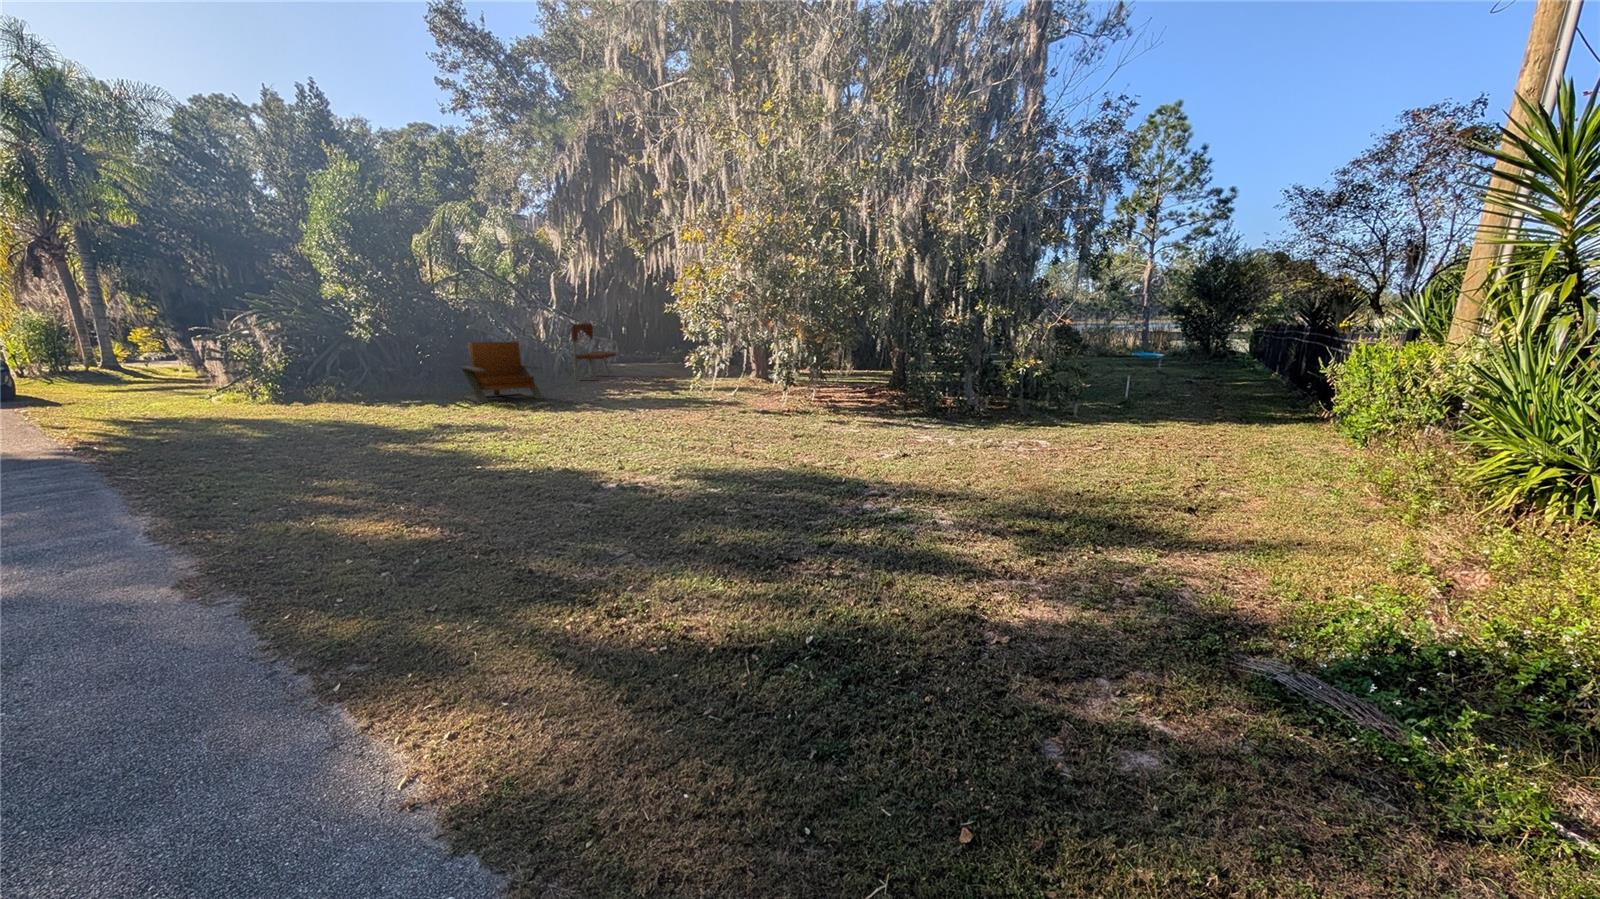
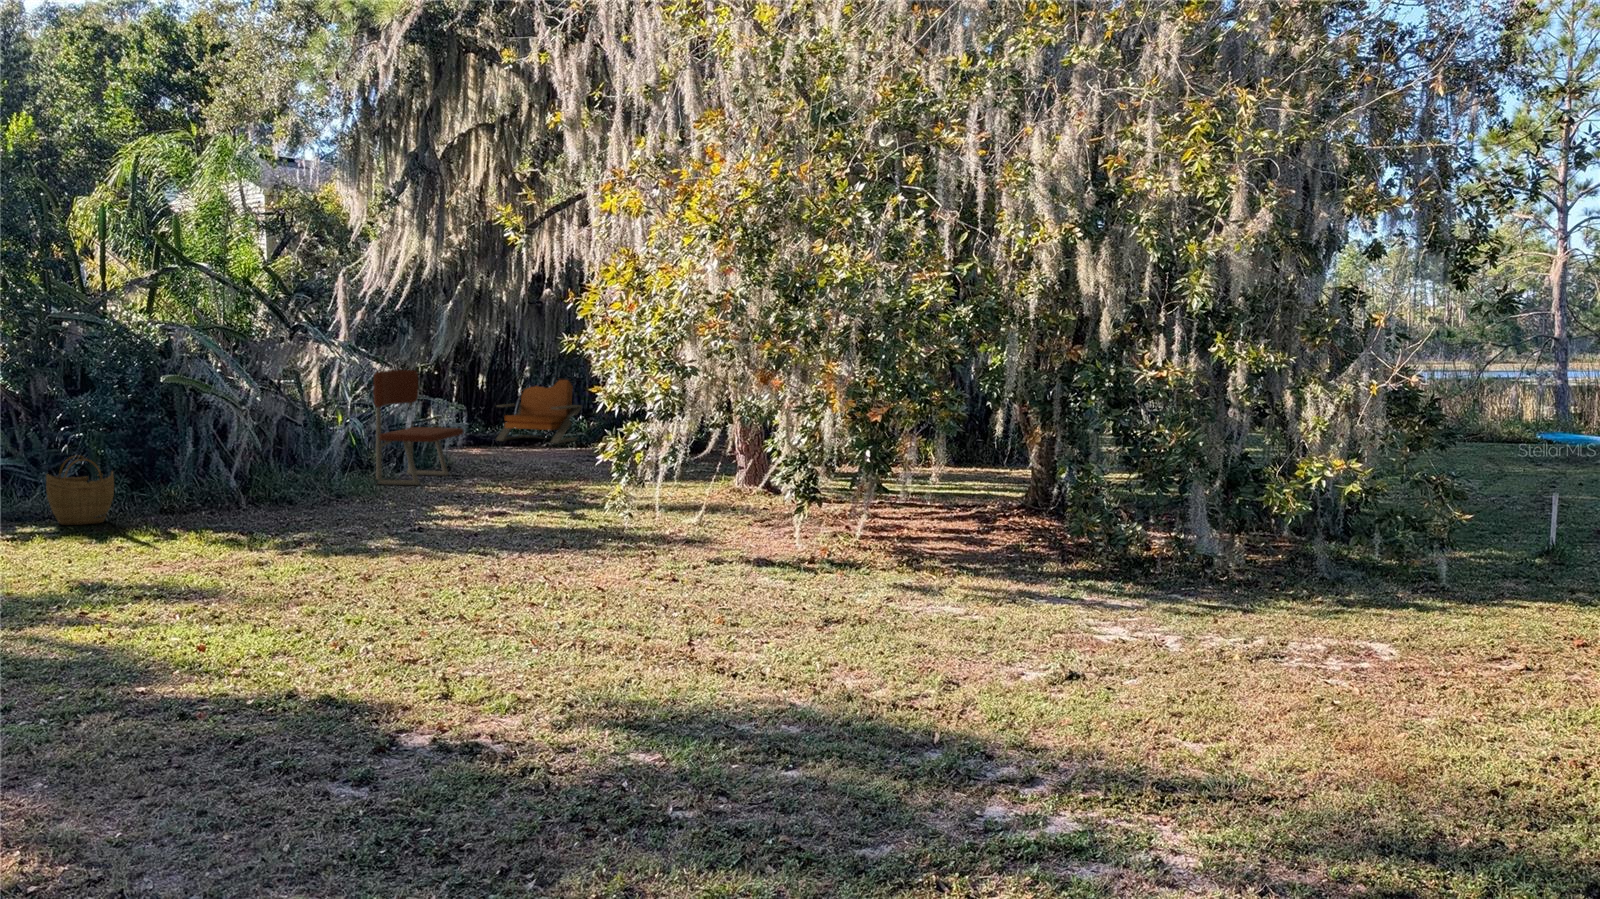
lounge chair: present [461,341,544,403] -> present [496,380,582,443]
woven basket: none [415,365,449,399] -> present [46,455,114,525]

